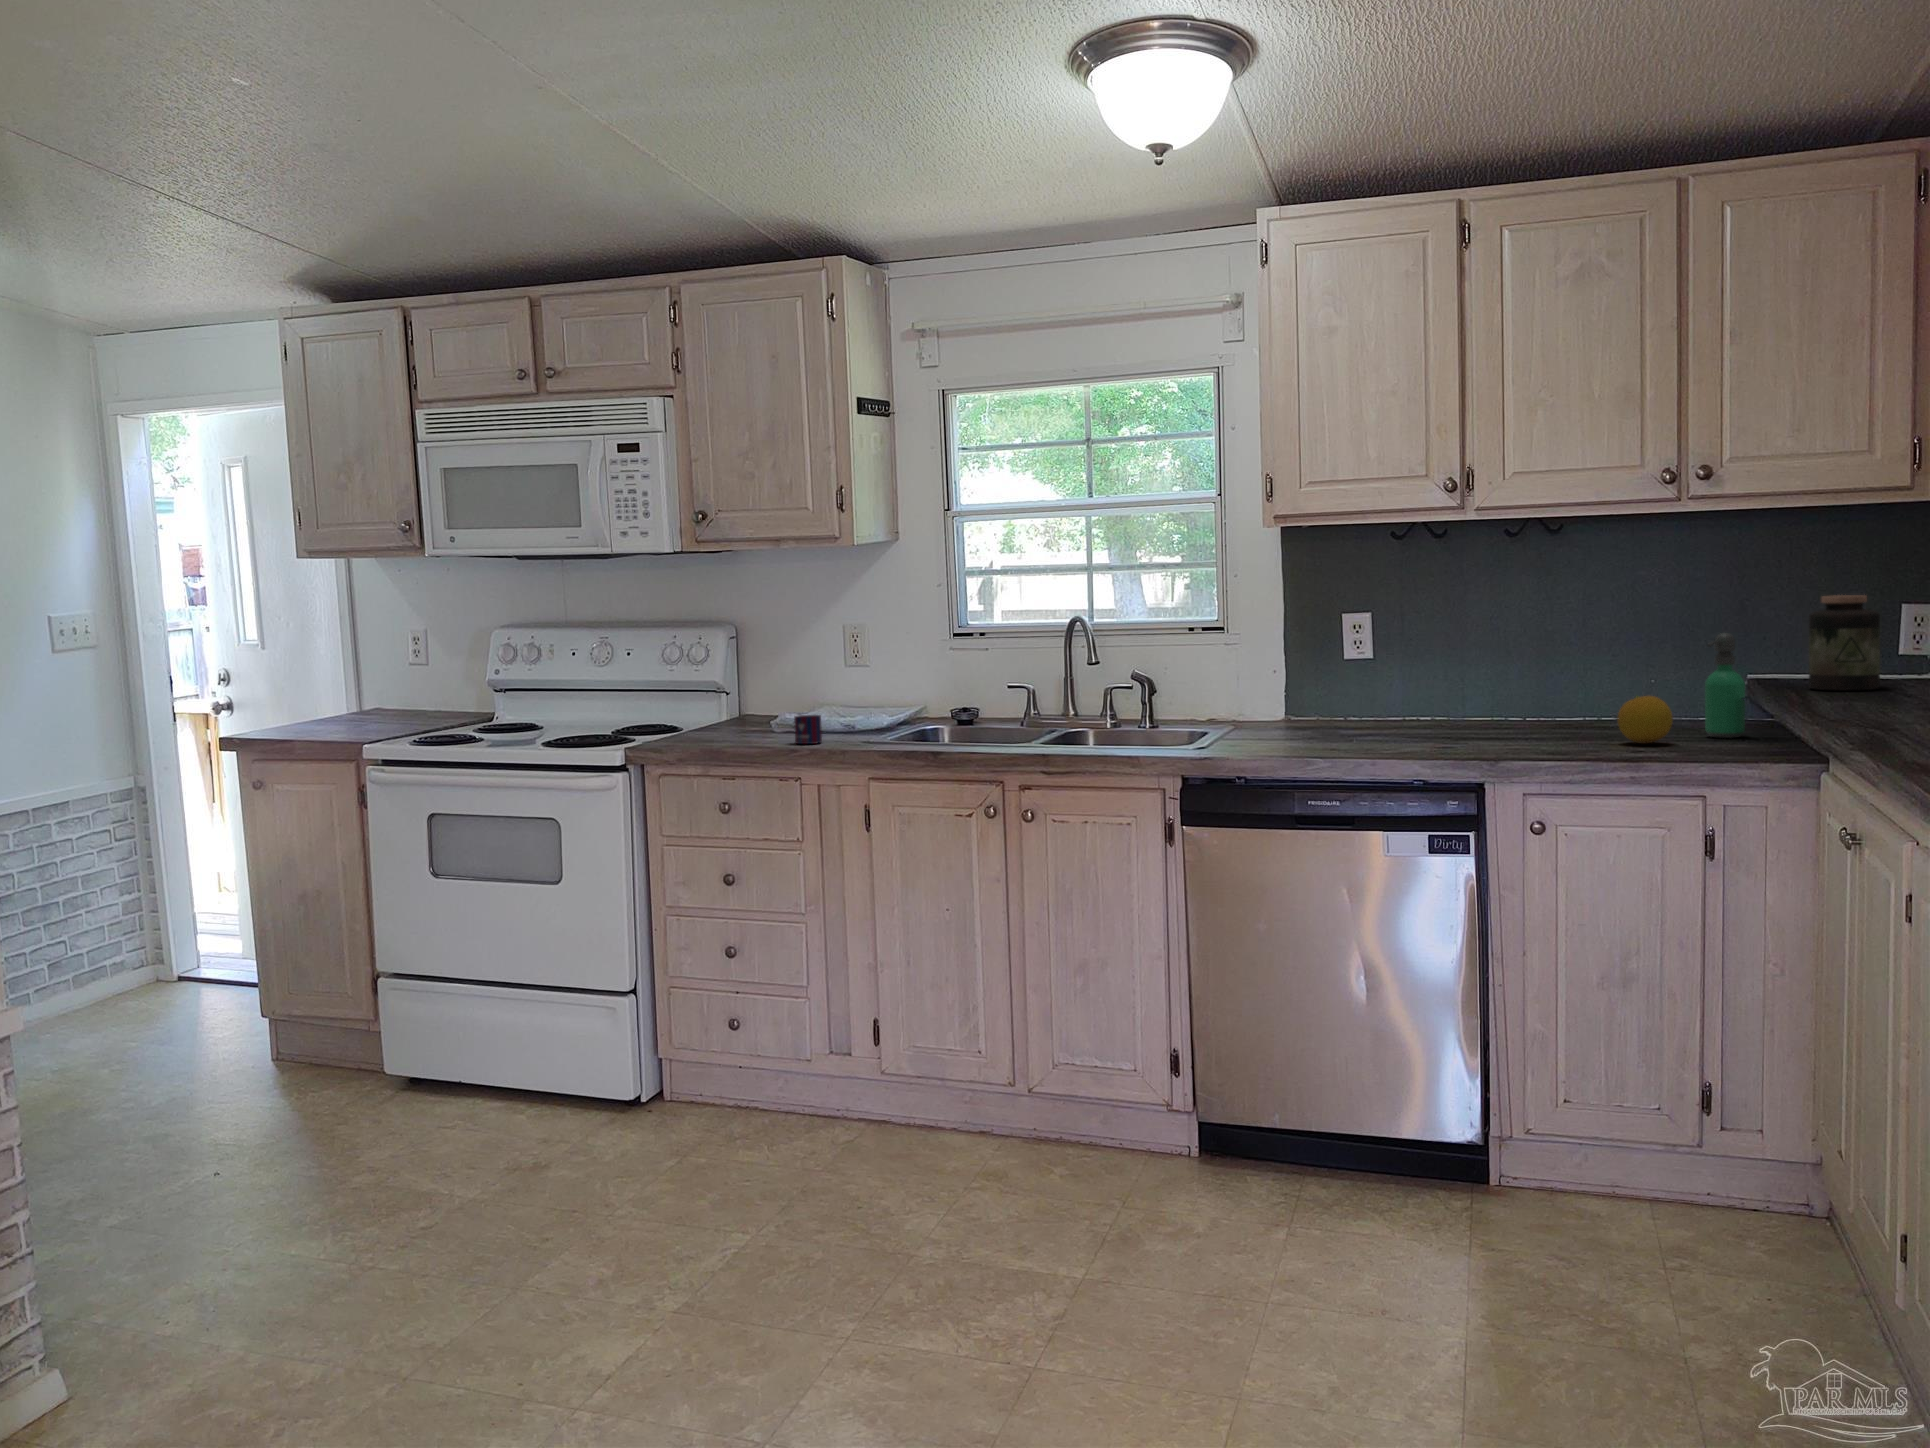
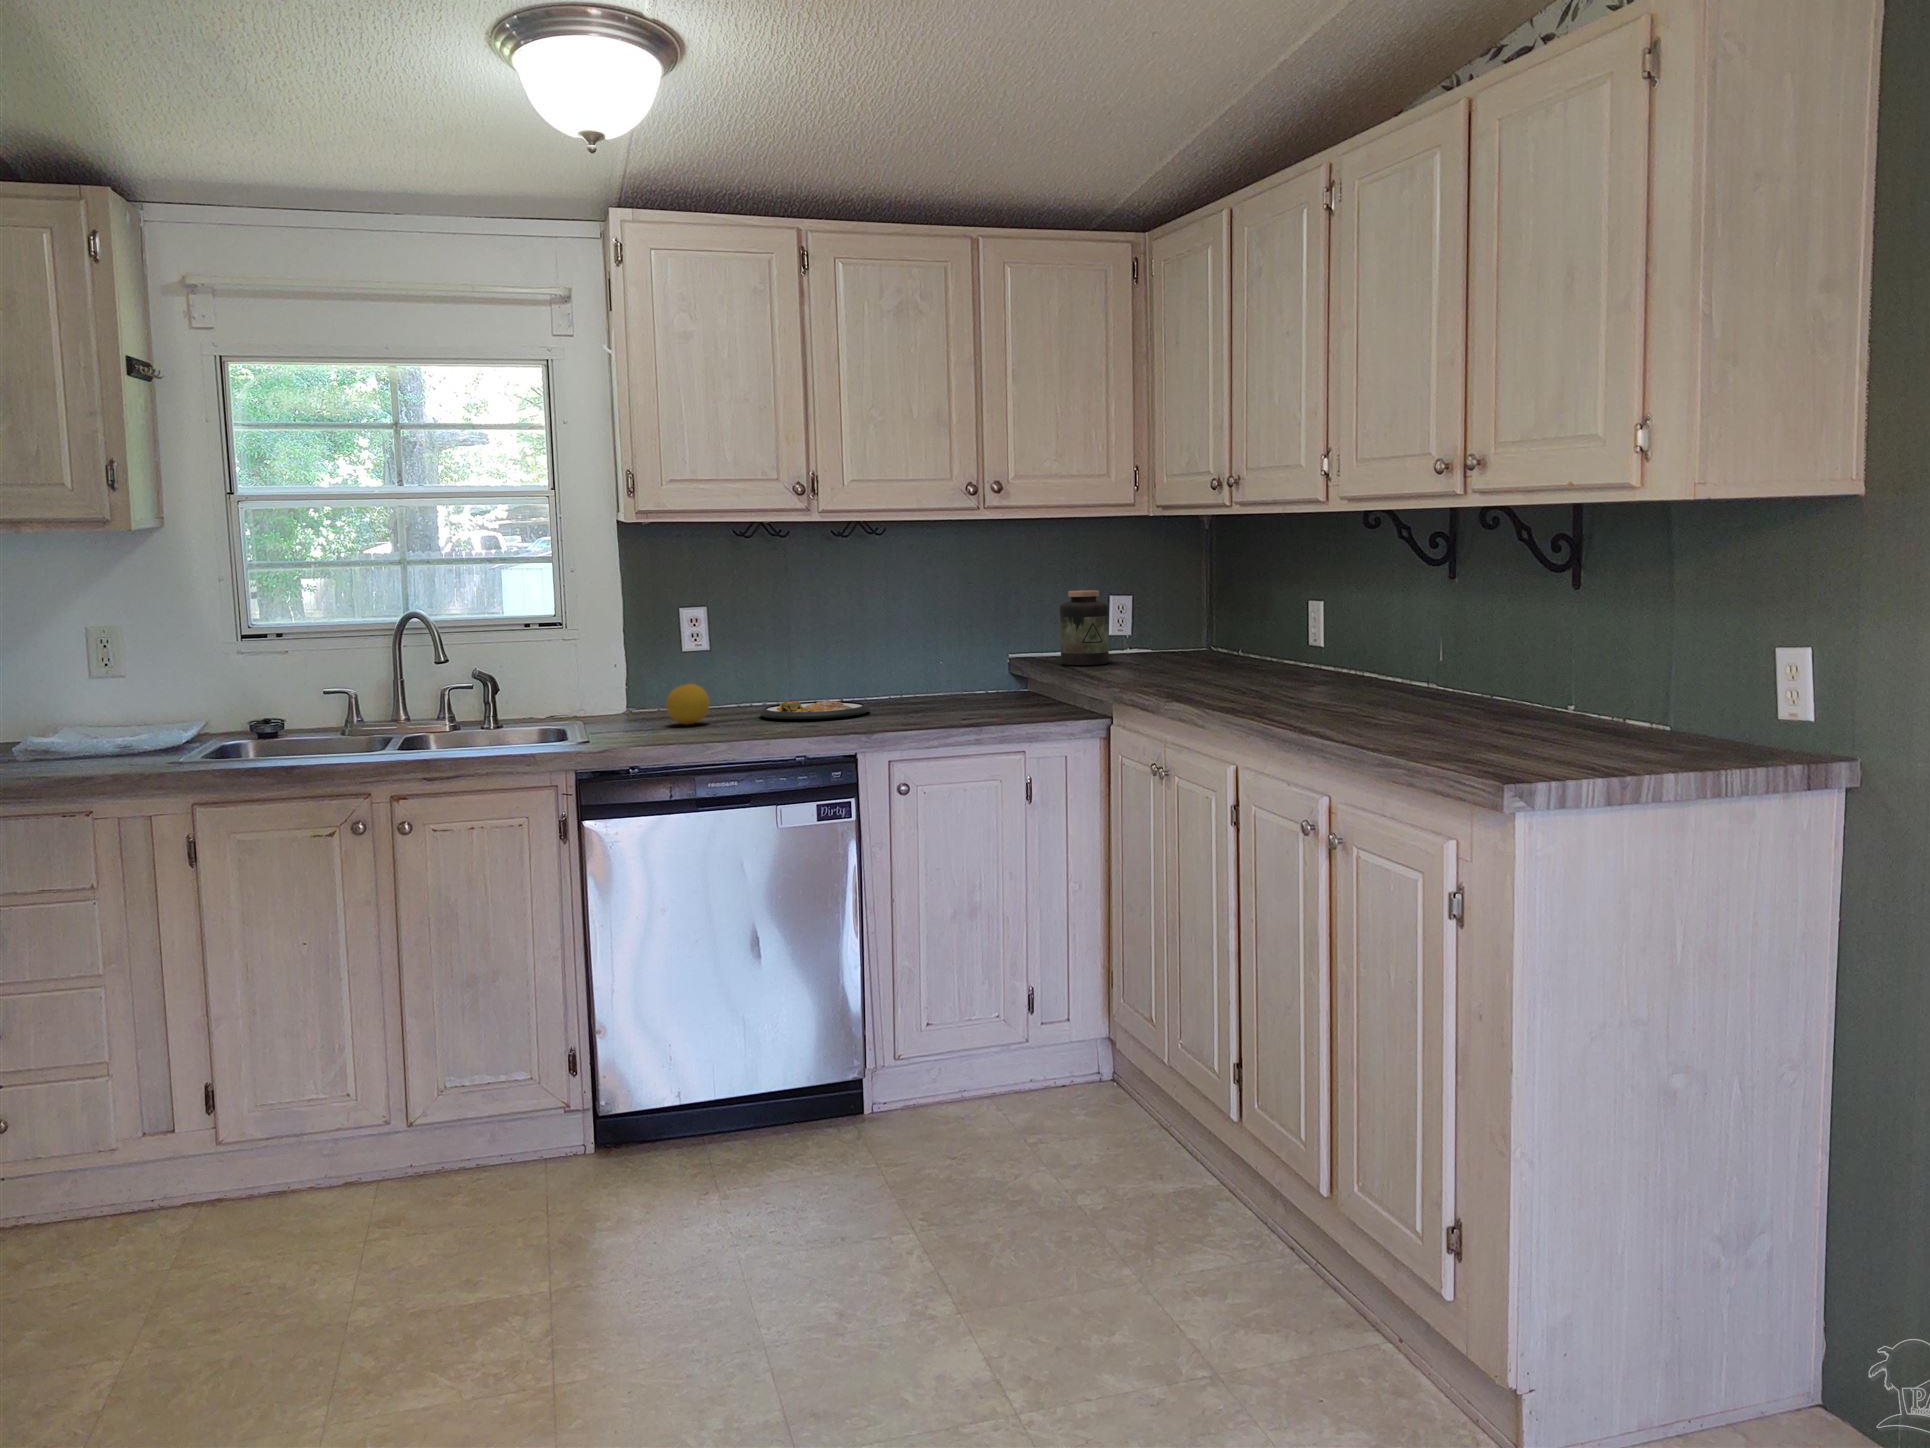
soap dispenser: present [1705,633,1745,738] -> none [1001,622,1031,707]
fruit: present [1618,696,1673,744] -> present [666,684,710,724]
mug: present [794,715,822,744] -> none [62,736,103,773]
dish: none [1406,717,1536,737] -> present [759,701,870,719]

